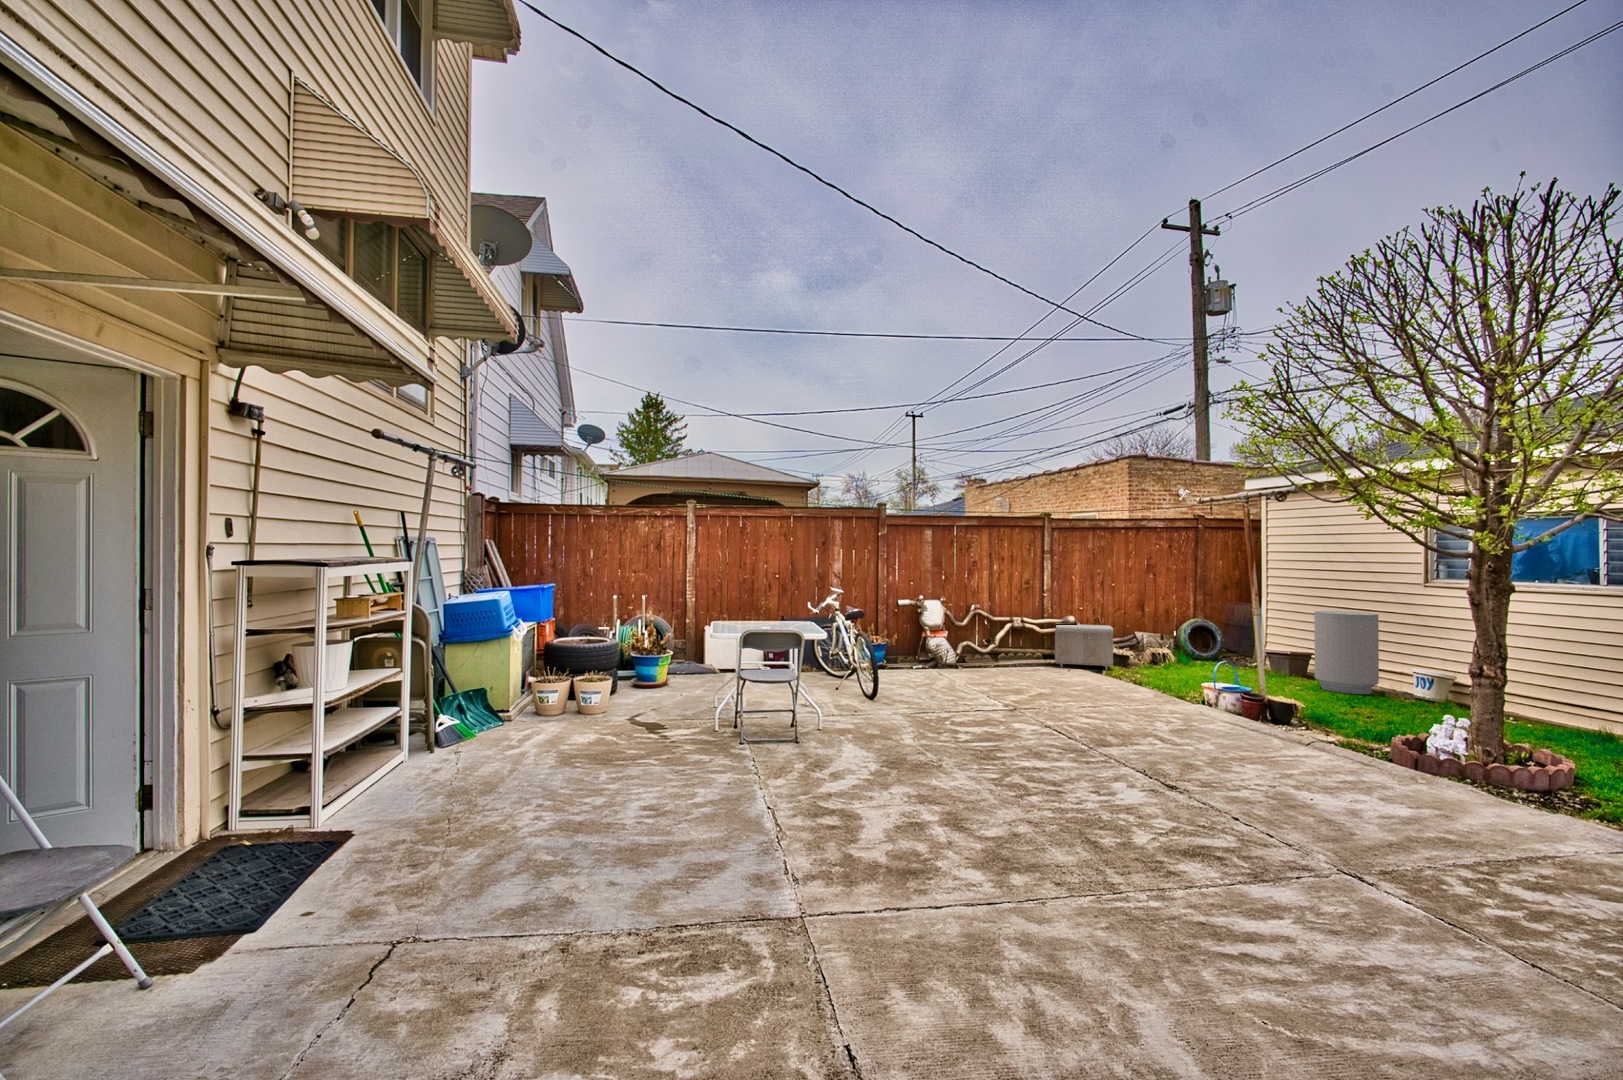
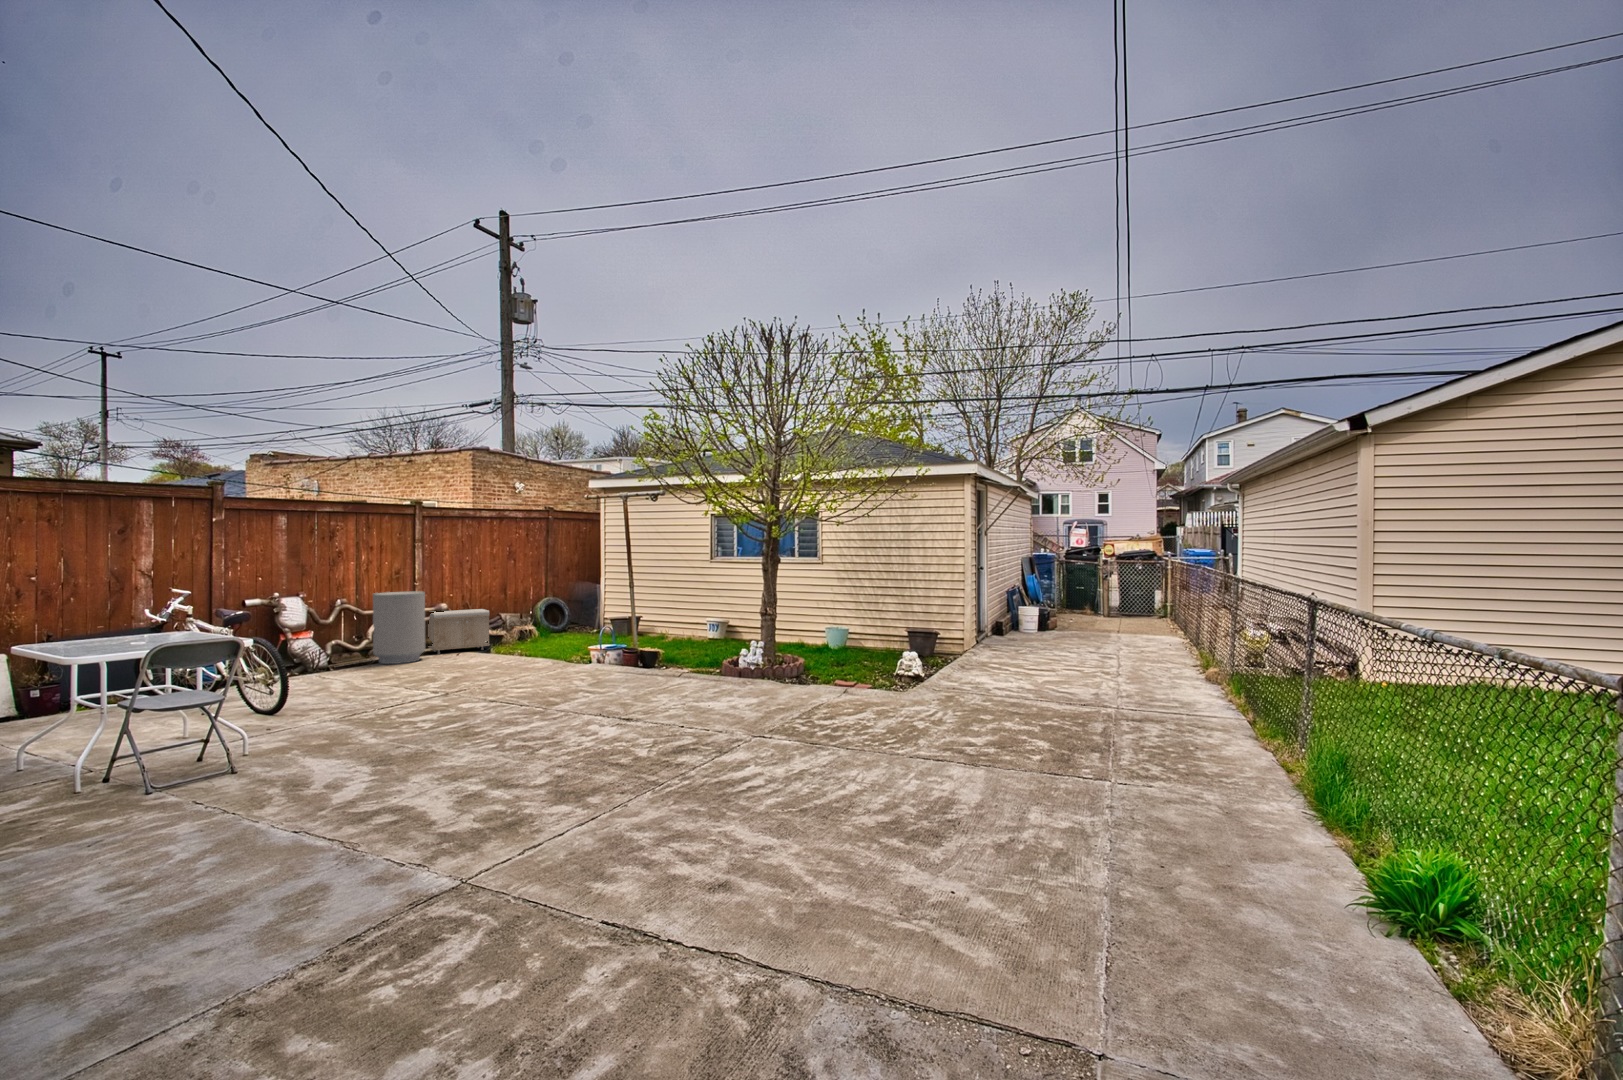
trash can: present [1314,611,1379,694] -> present [373,592,425,664]

